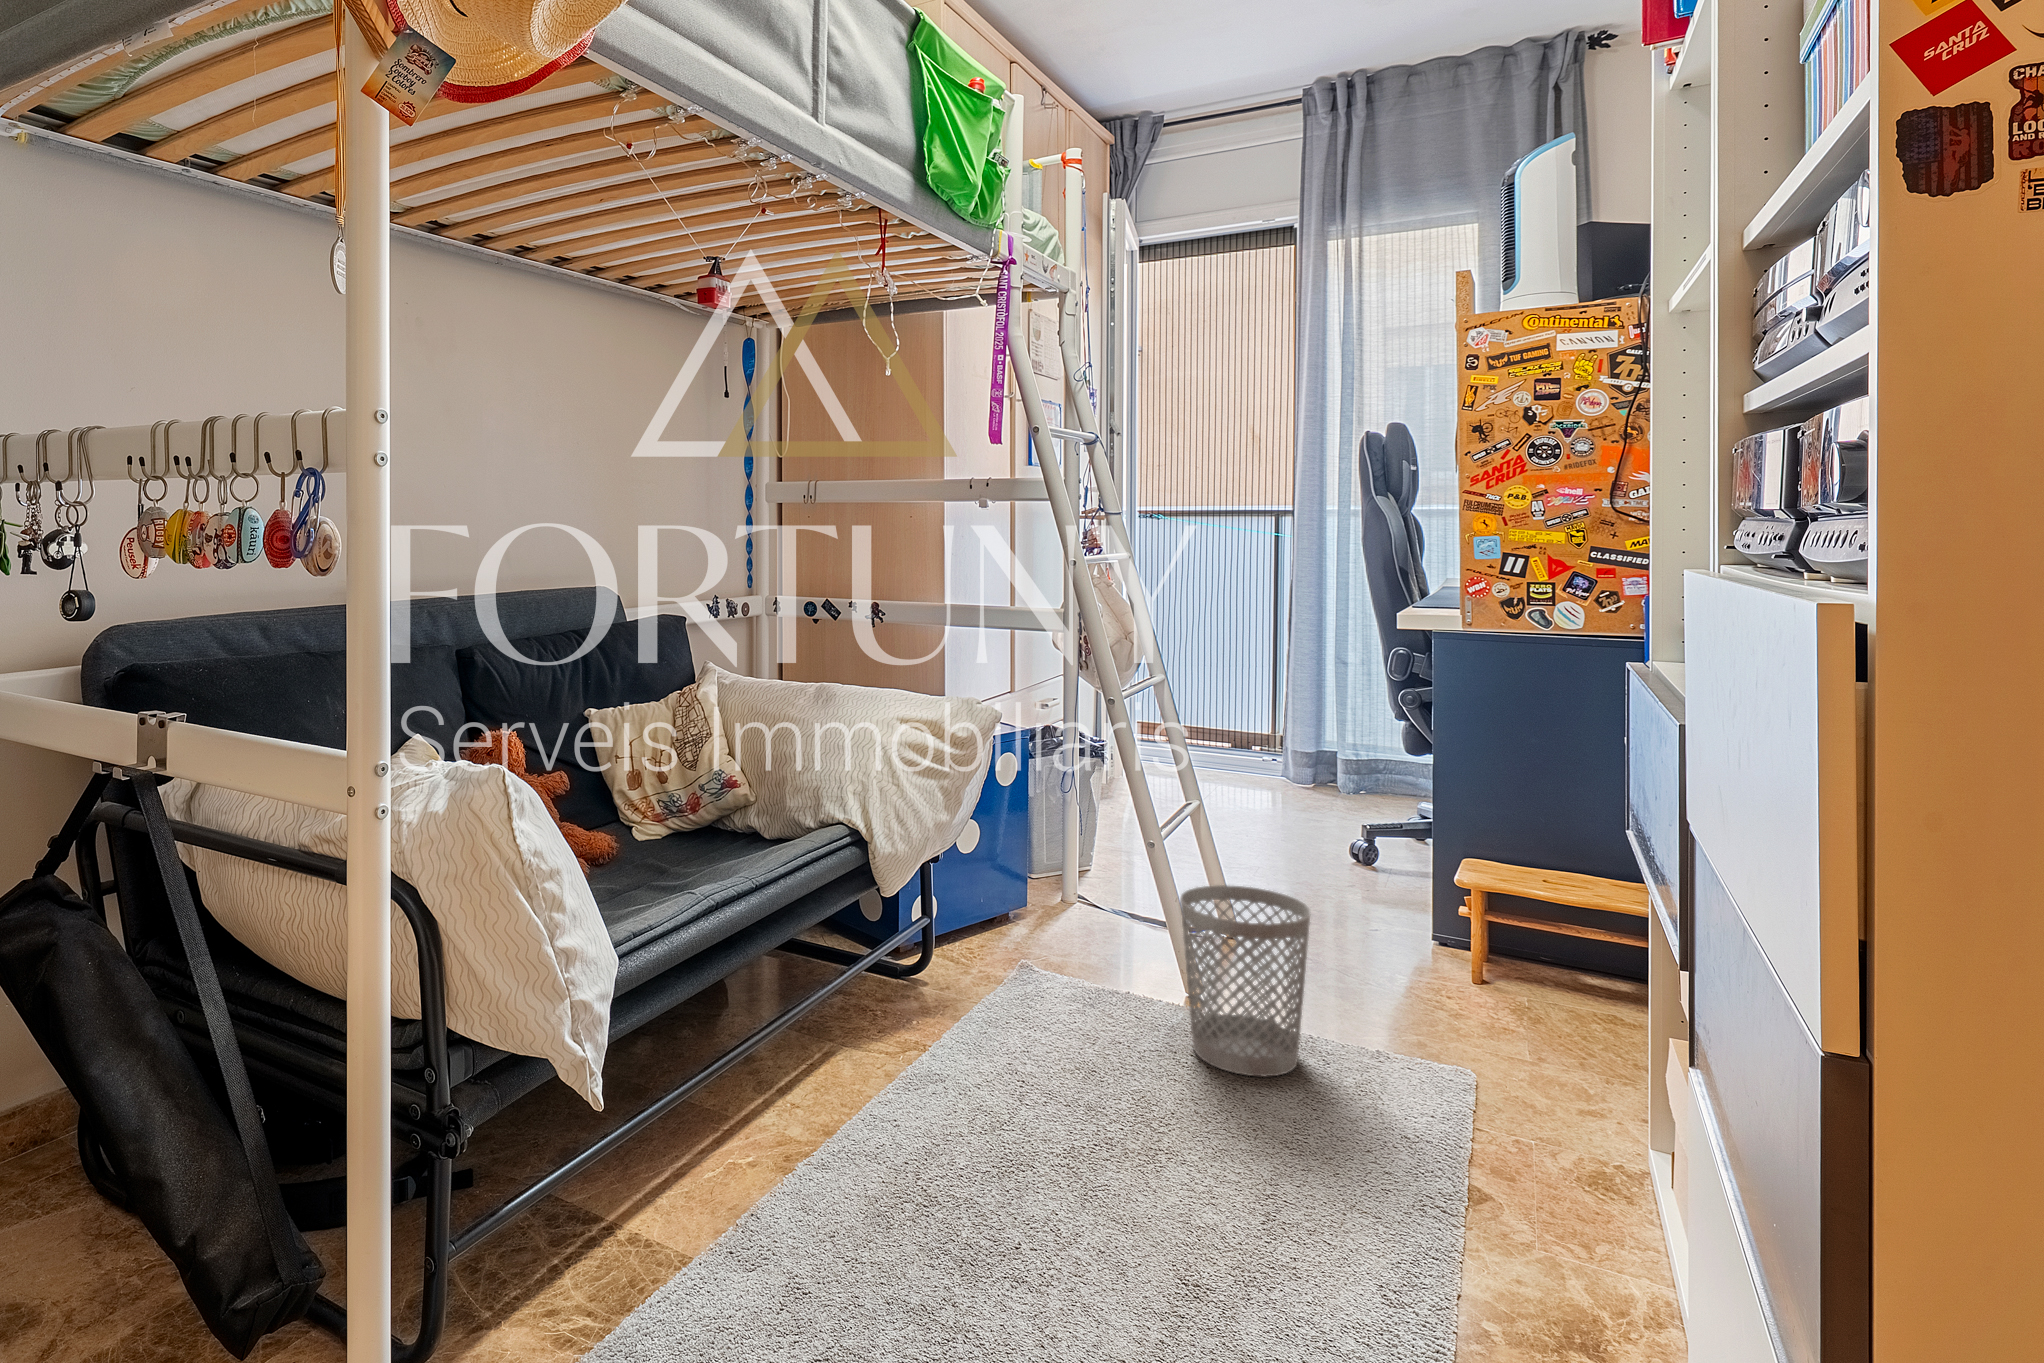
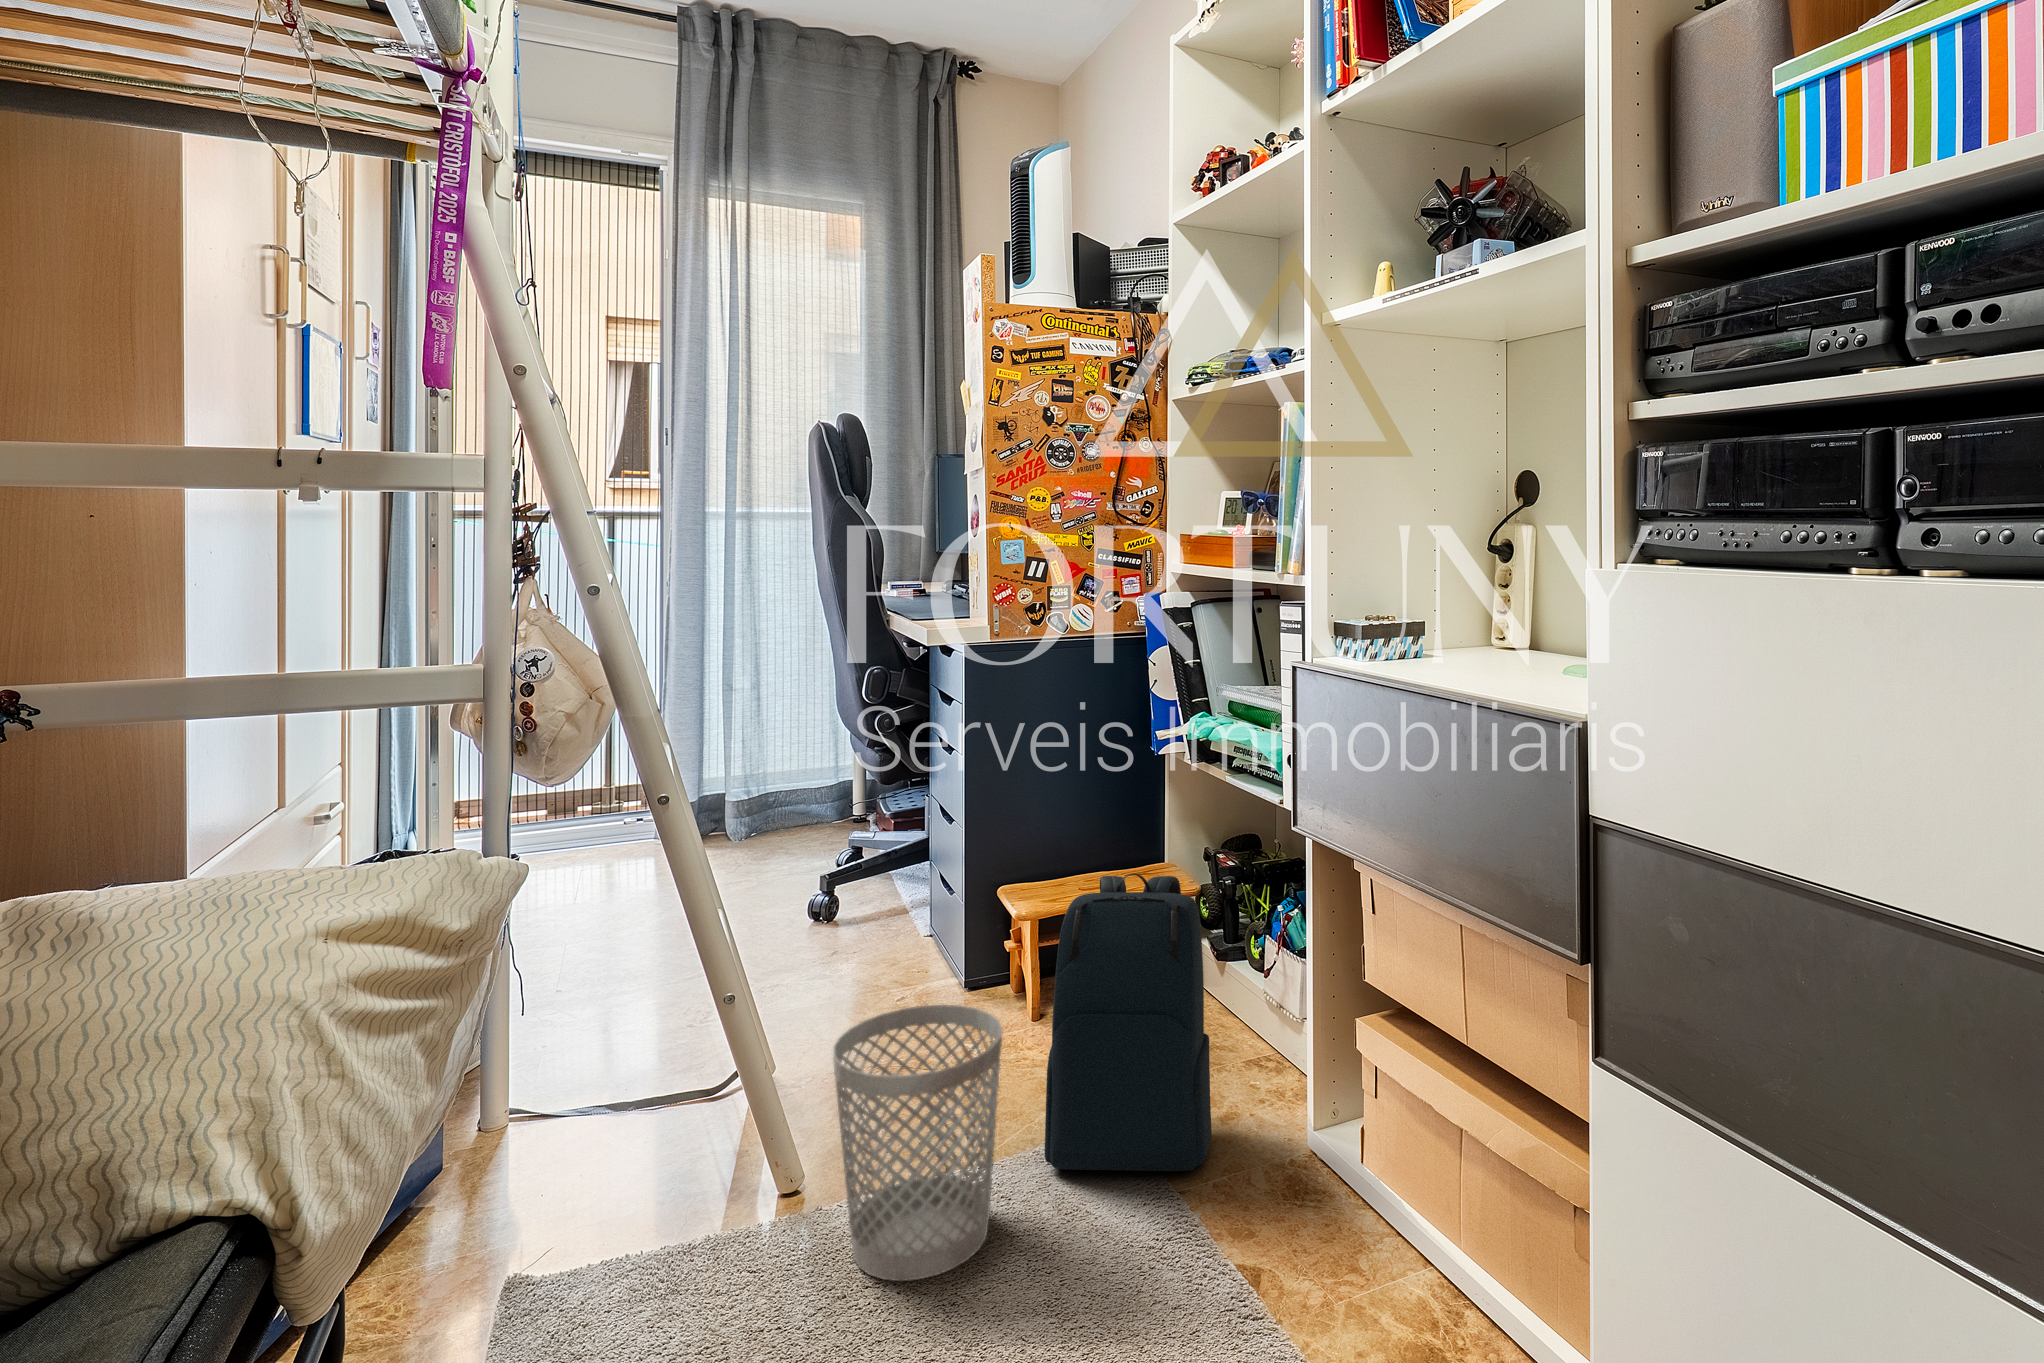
backpack: none [1370,841,1558,1115] -> present [1045,873,1211,1171]

